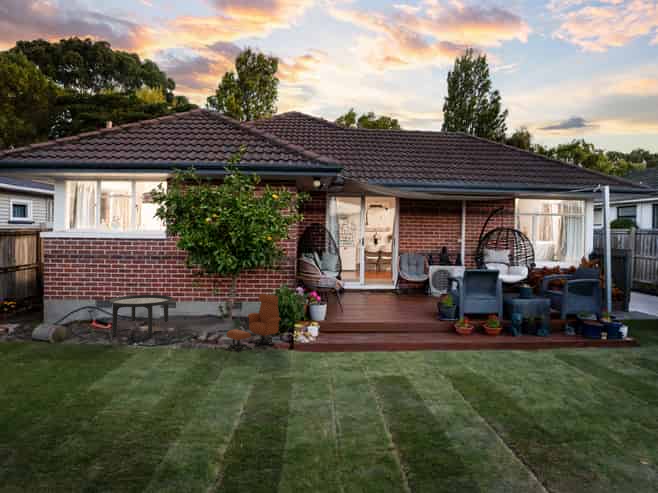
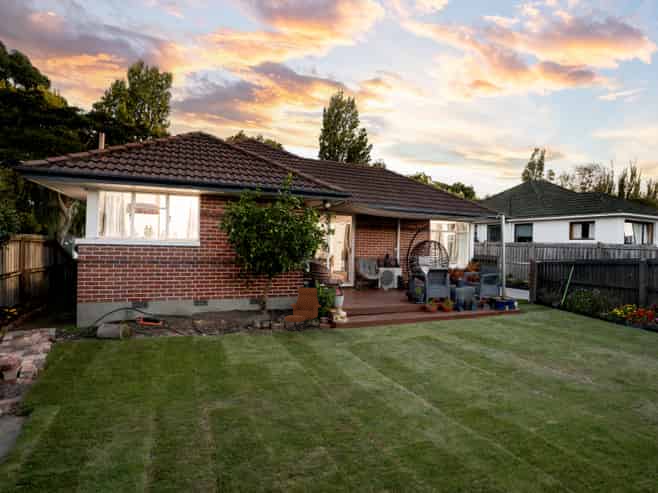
round table: present [109,295,172,338] -> none [163,295,217,331]

